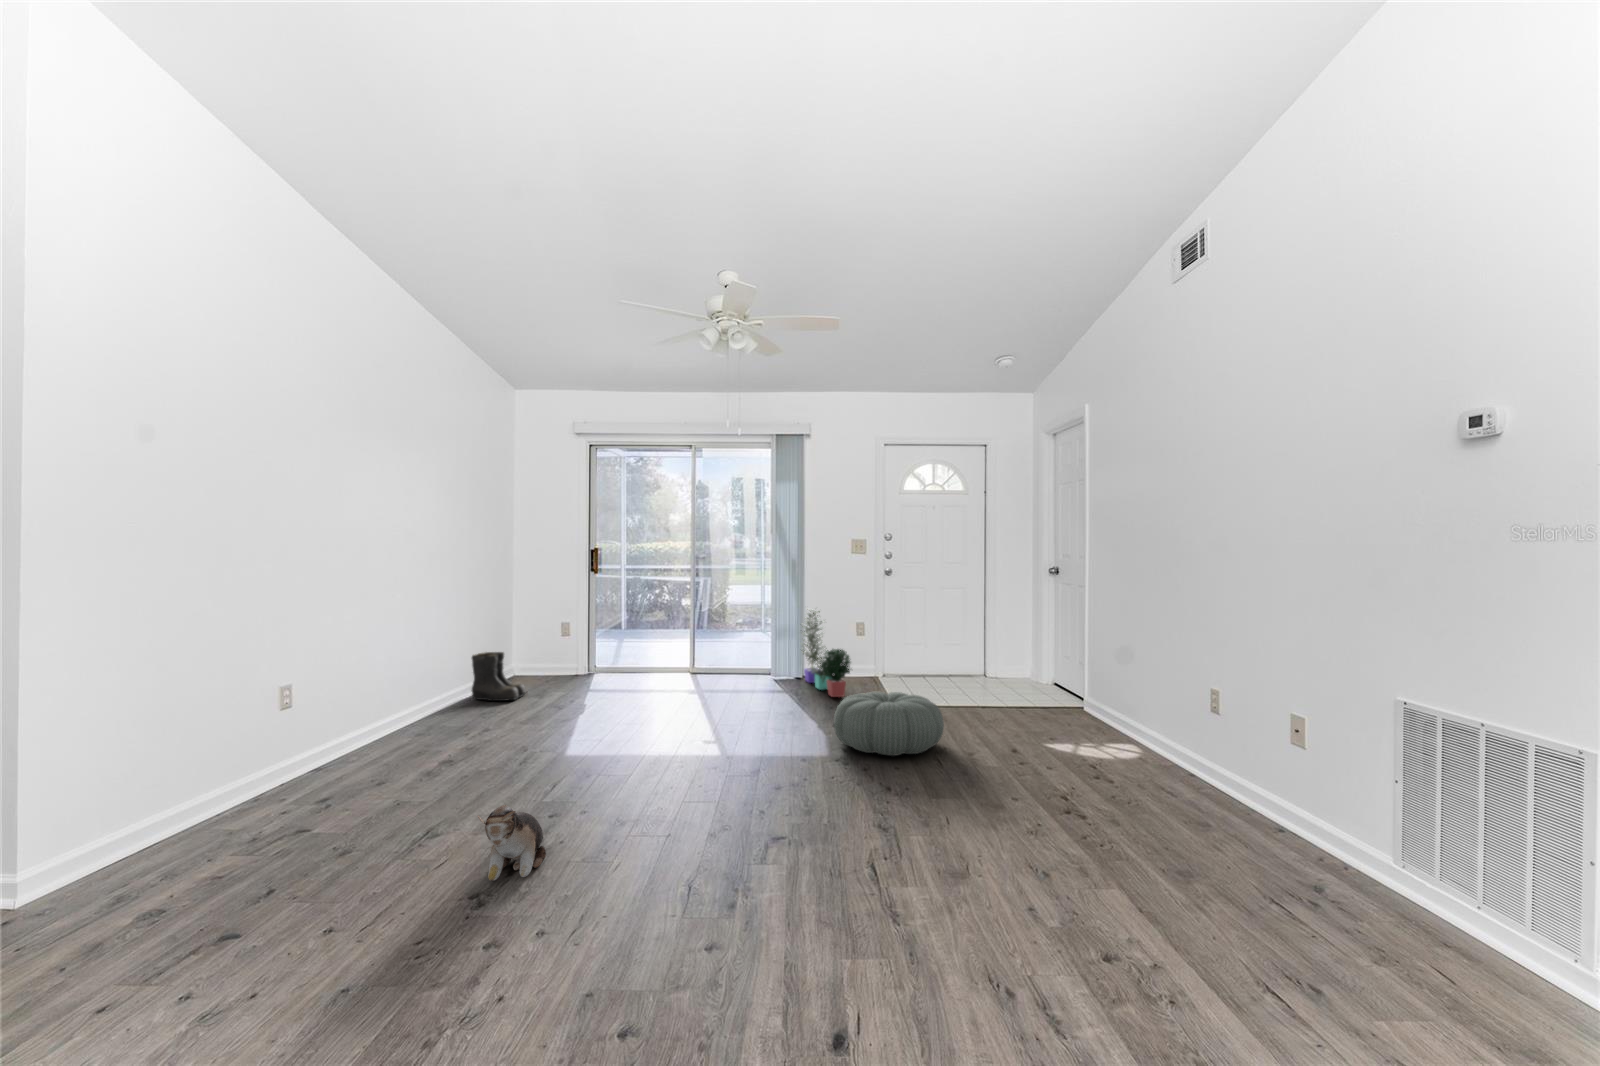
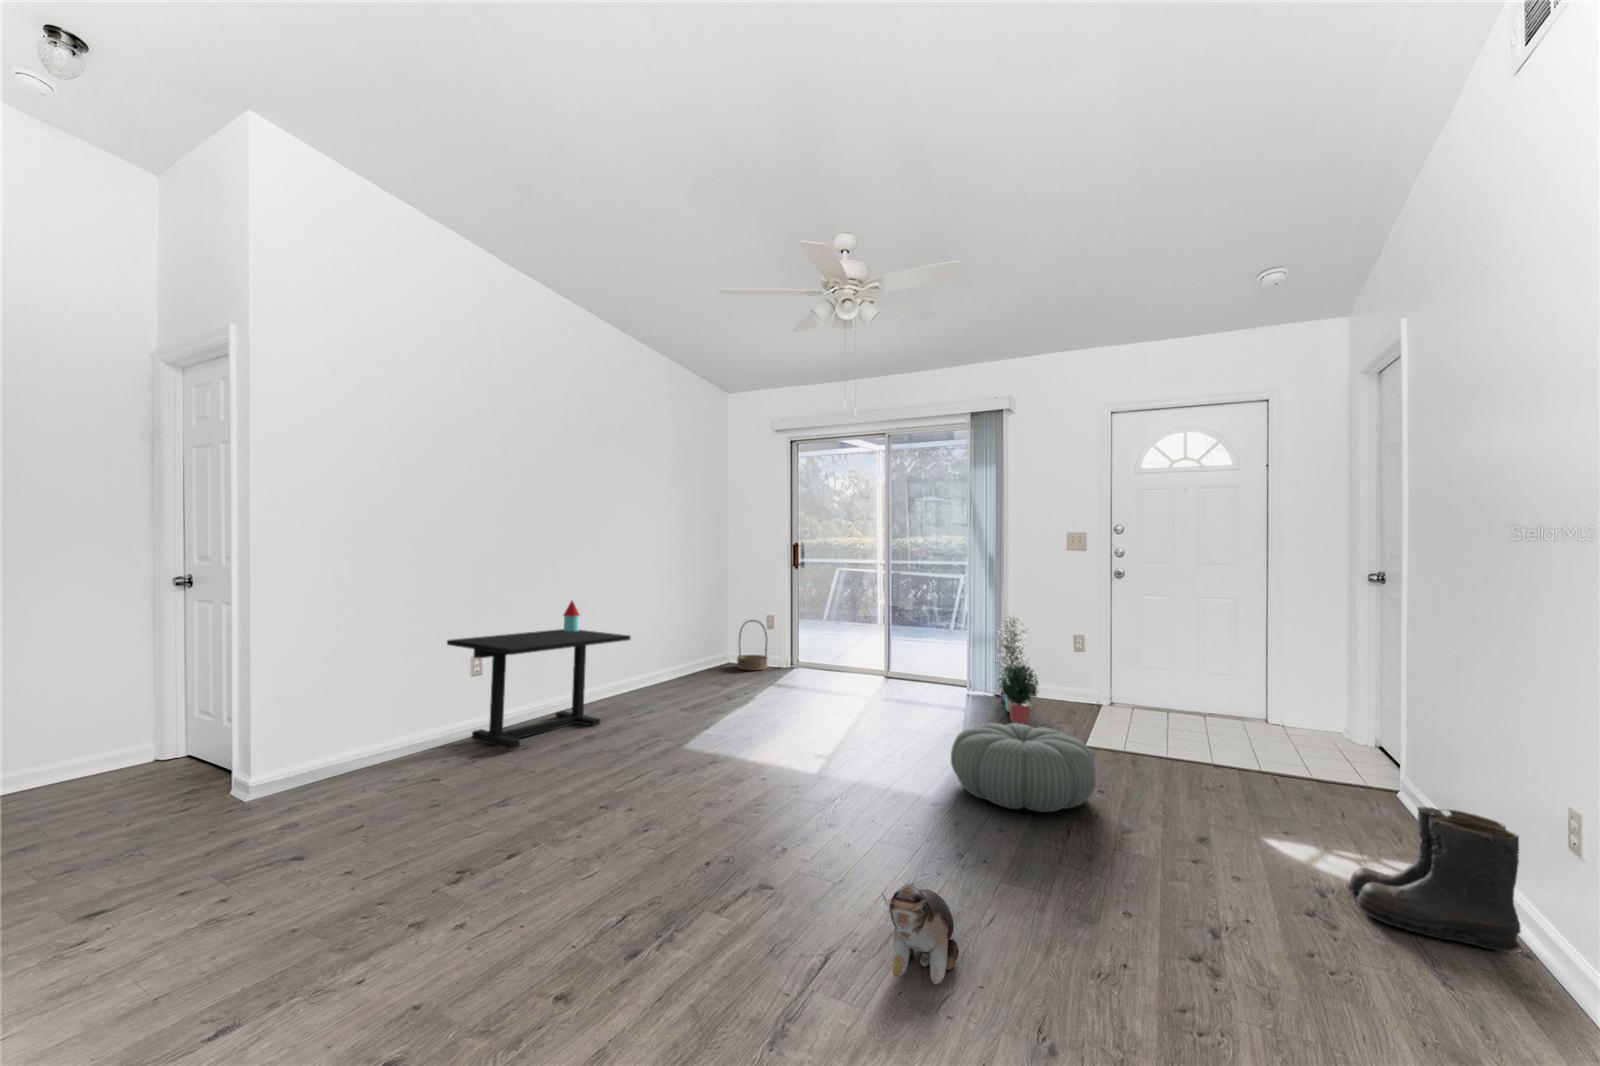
side table: none [241,615,474,797] -> present [447,601,631,750]
basket: none [532,629,568,683] -> present [737,620,767,670]
boots: present [471,652,527,701] -> present [1348,807,1521,951]
plush toy: present [478,805,546,881] -> present [881,883,959,984]

